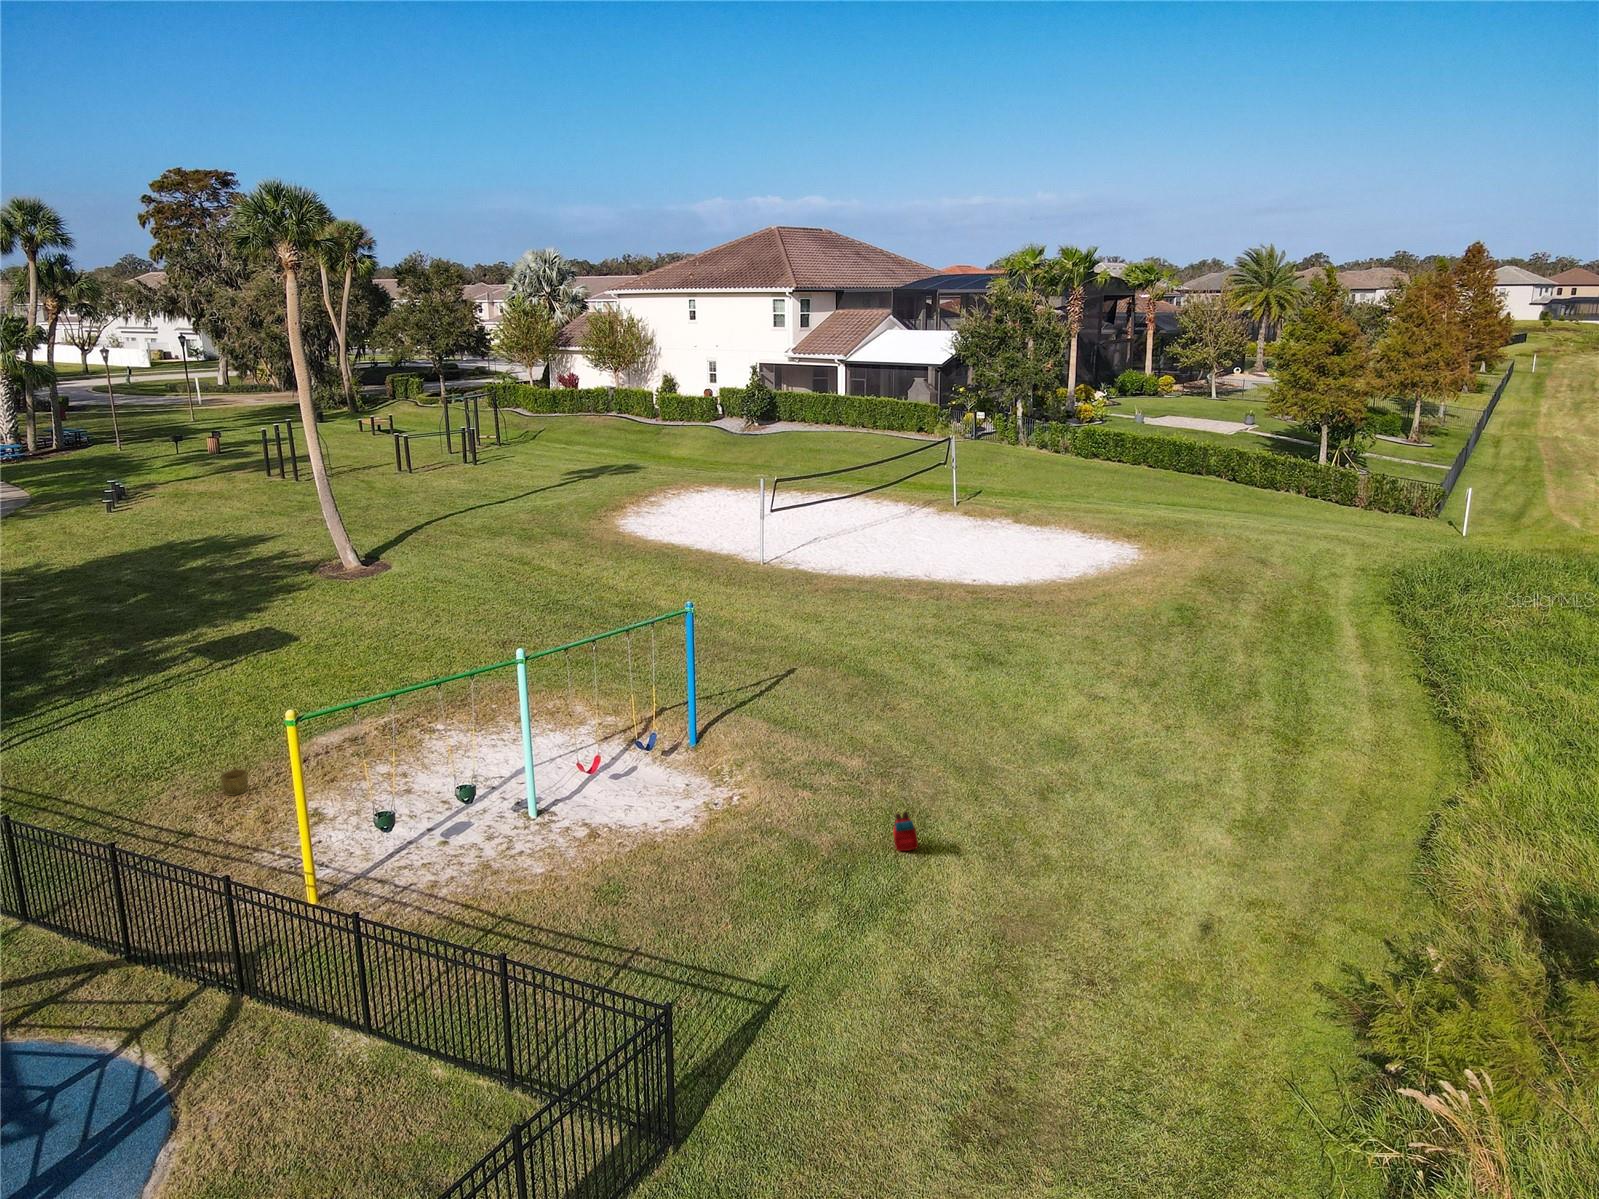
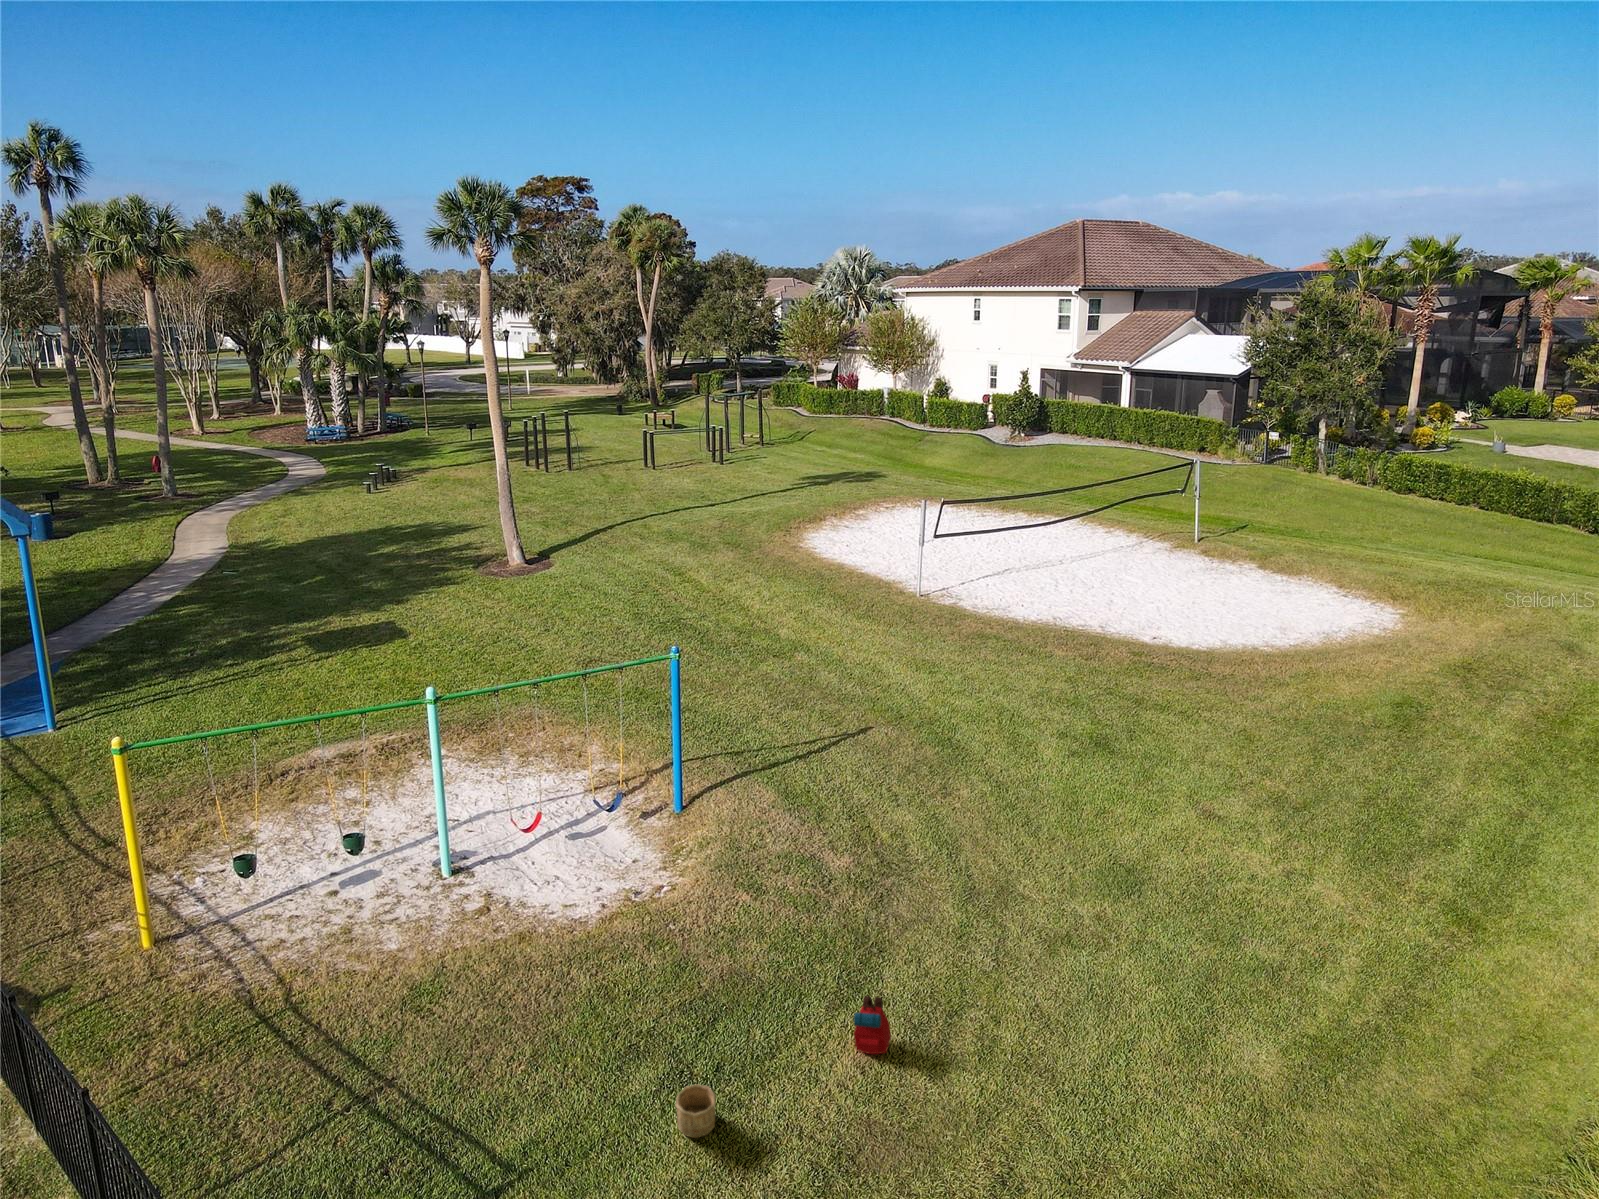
wooden bucket: present [221,769,248,796] -> present [676,1084,716,1138]

